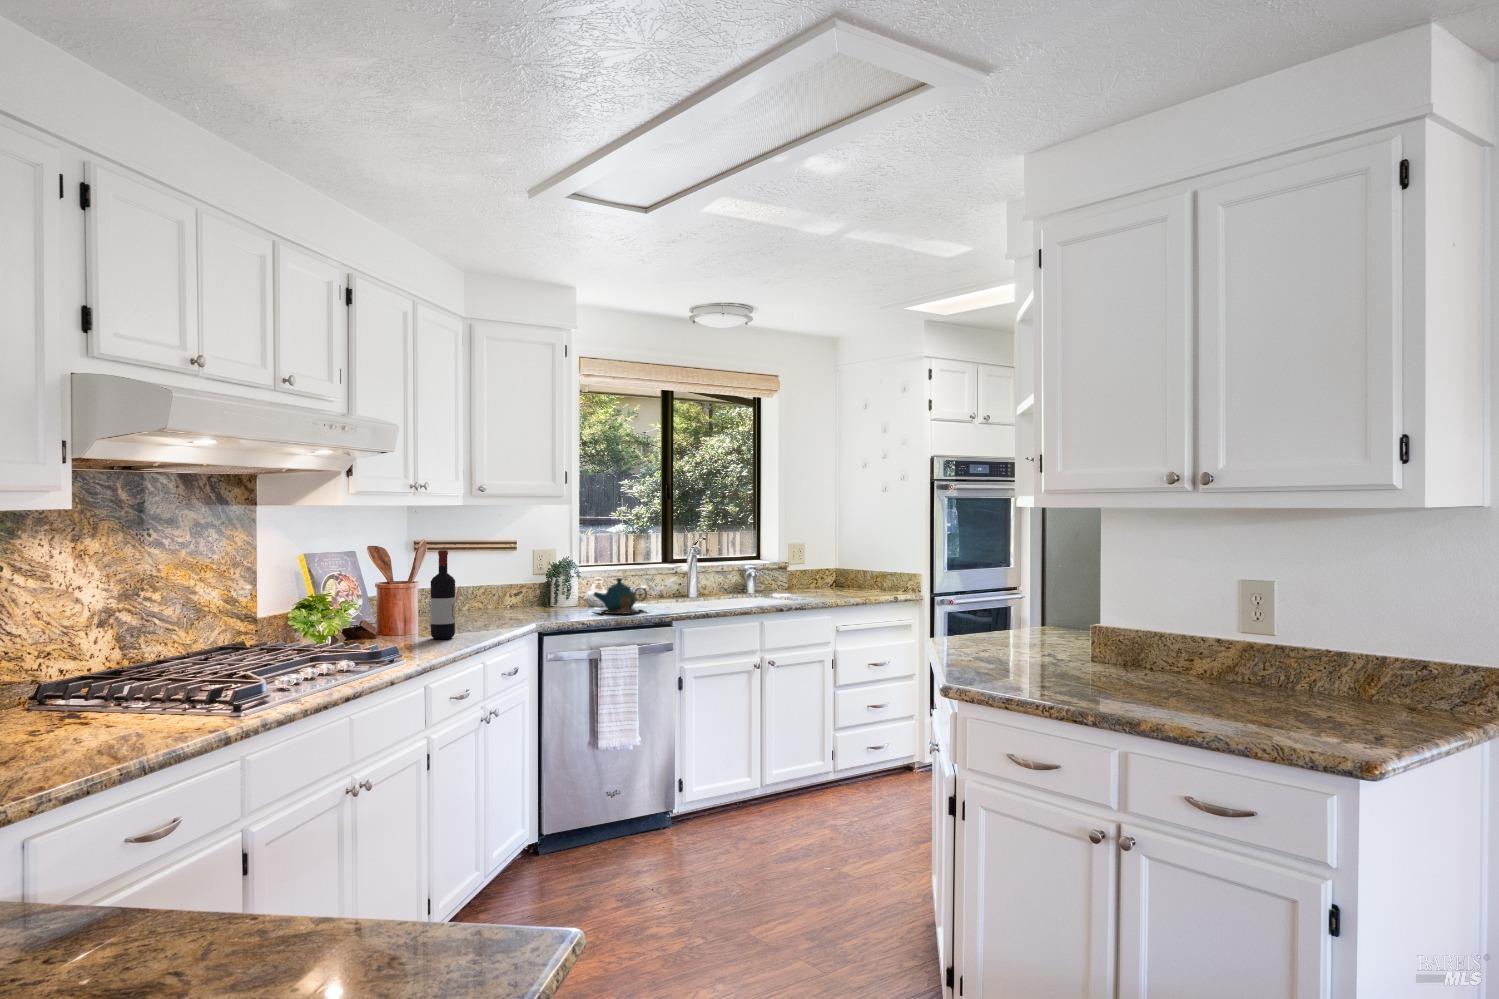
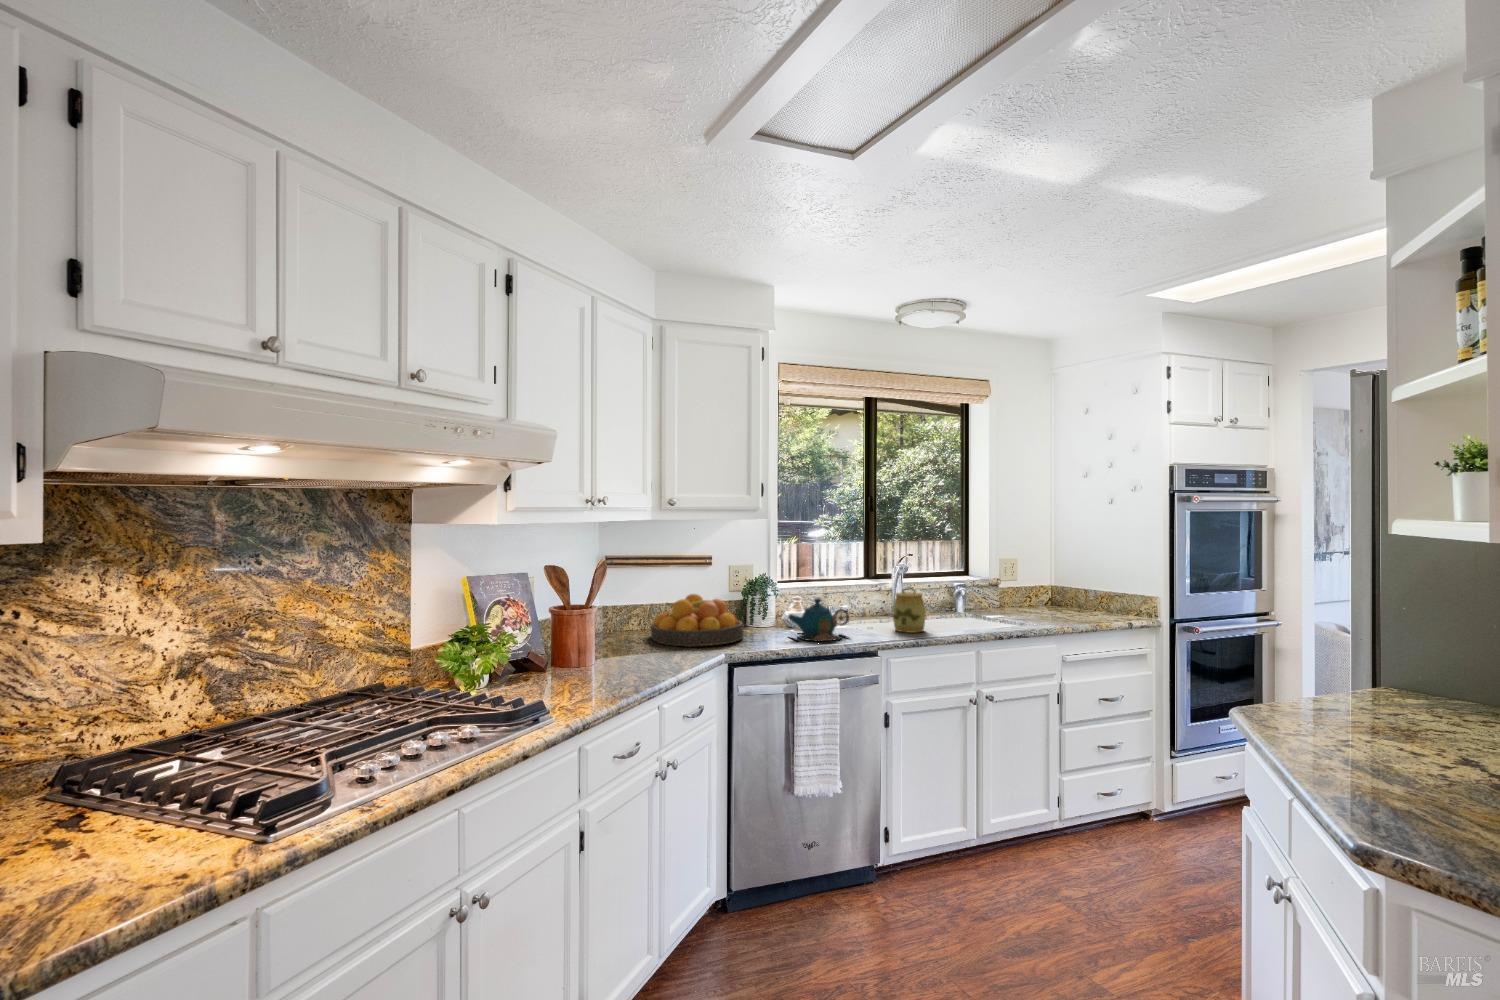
wine bottle: present [431,550,455,639] -> none [594,574,623,682]
jar: none [686,567,715,608] -> present [892,586,926,633]
fruit bowl: none [467,576,553,619] -> present [651,594,744,646]

